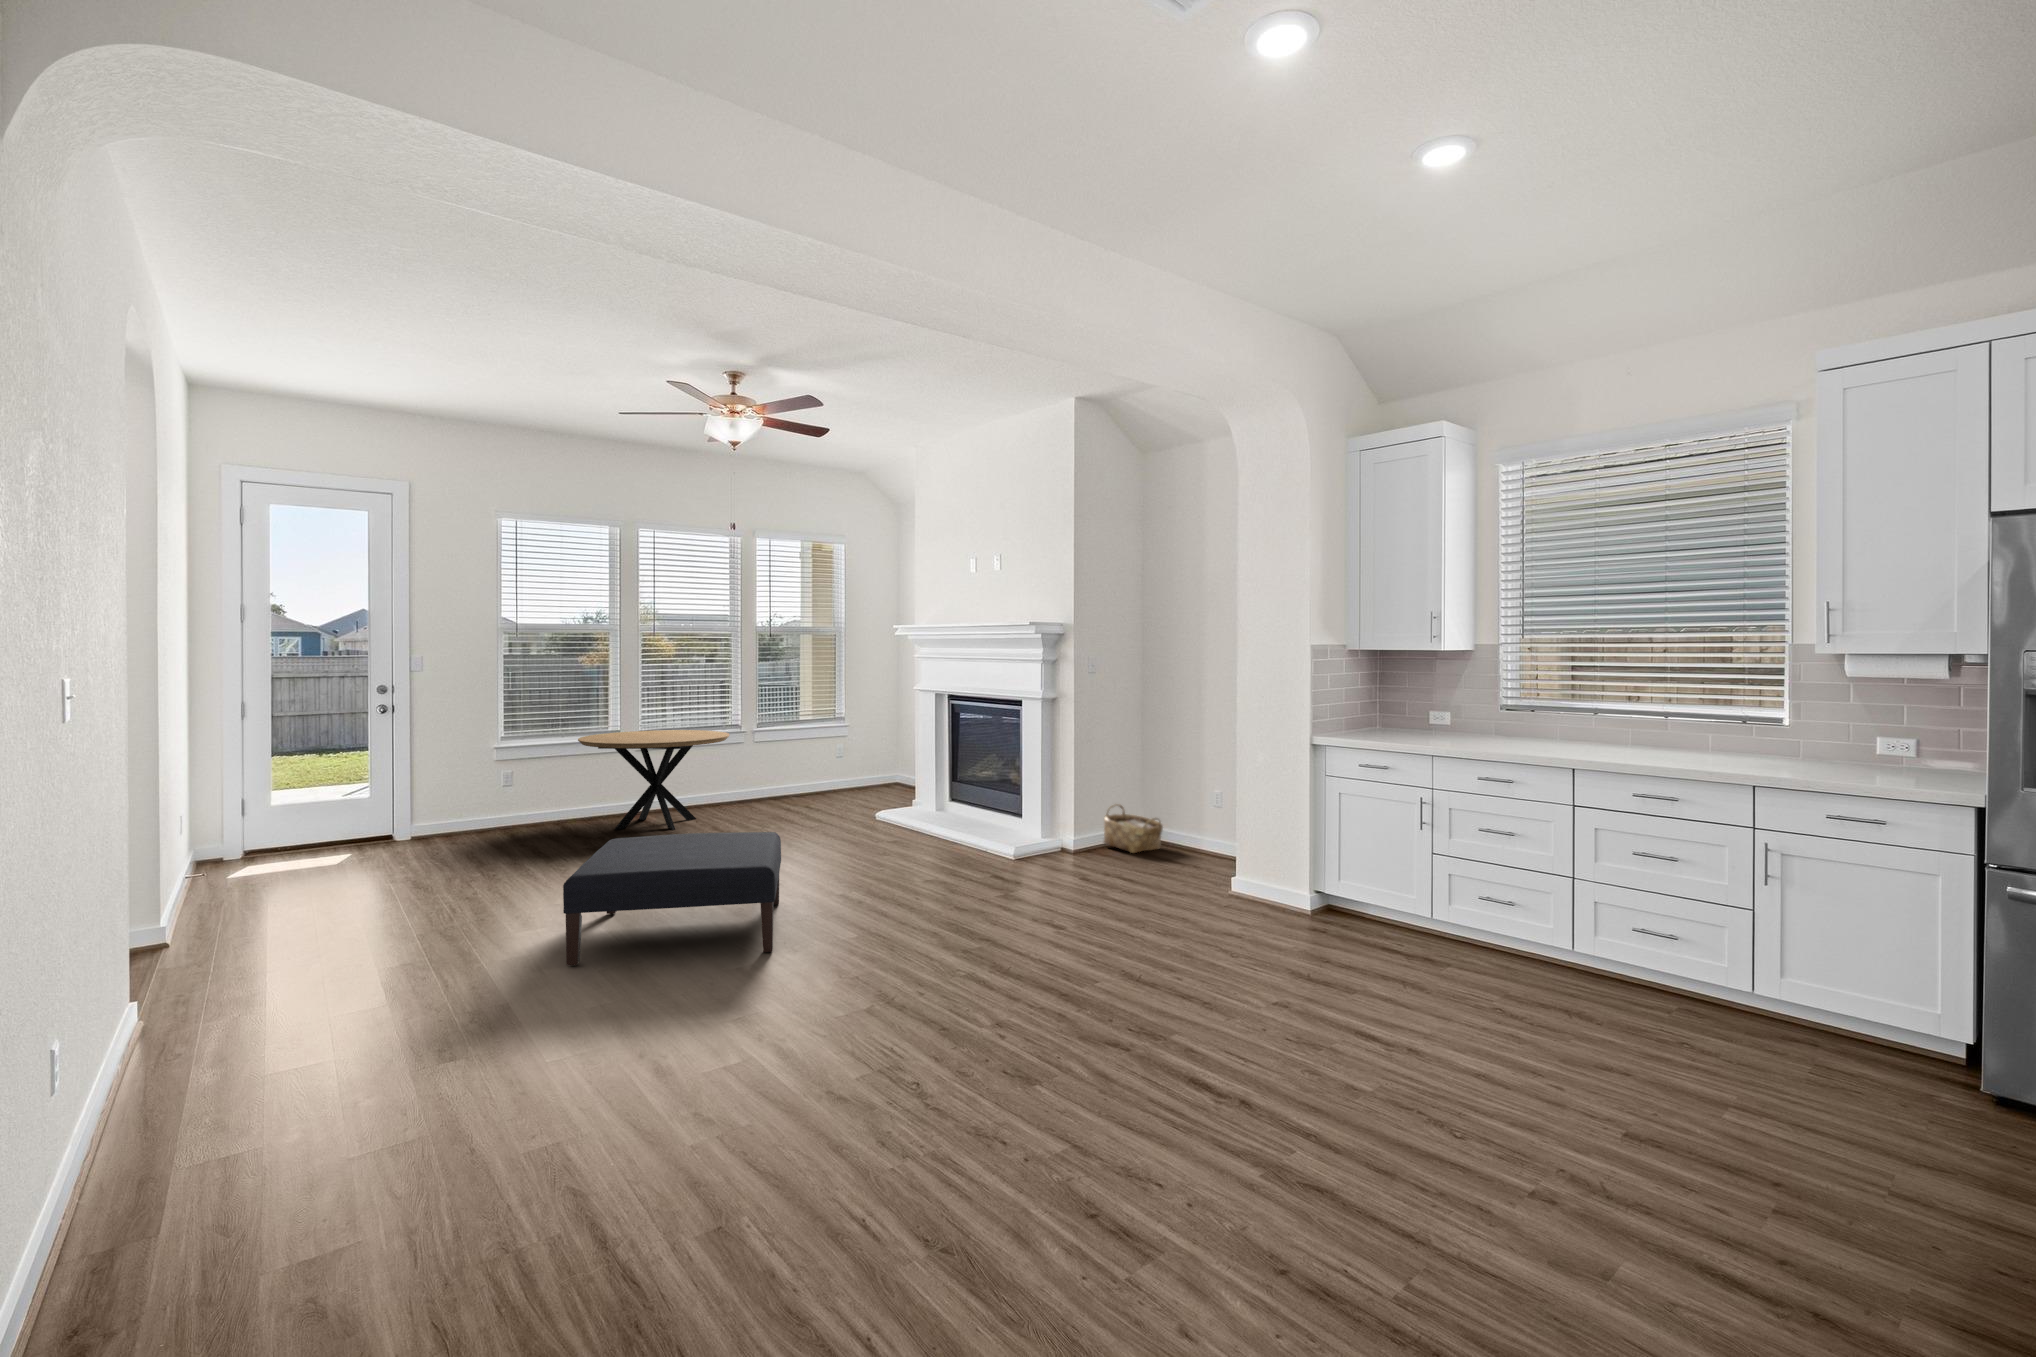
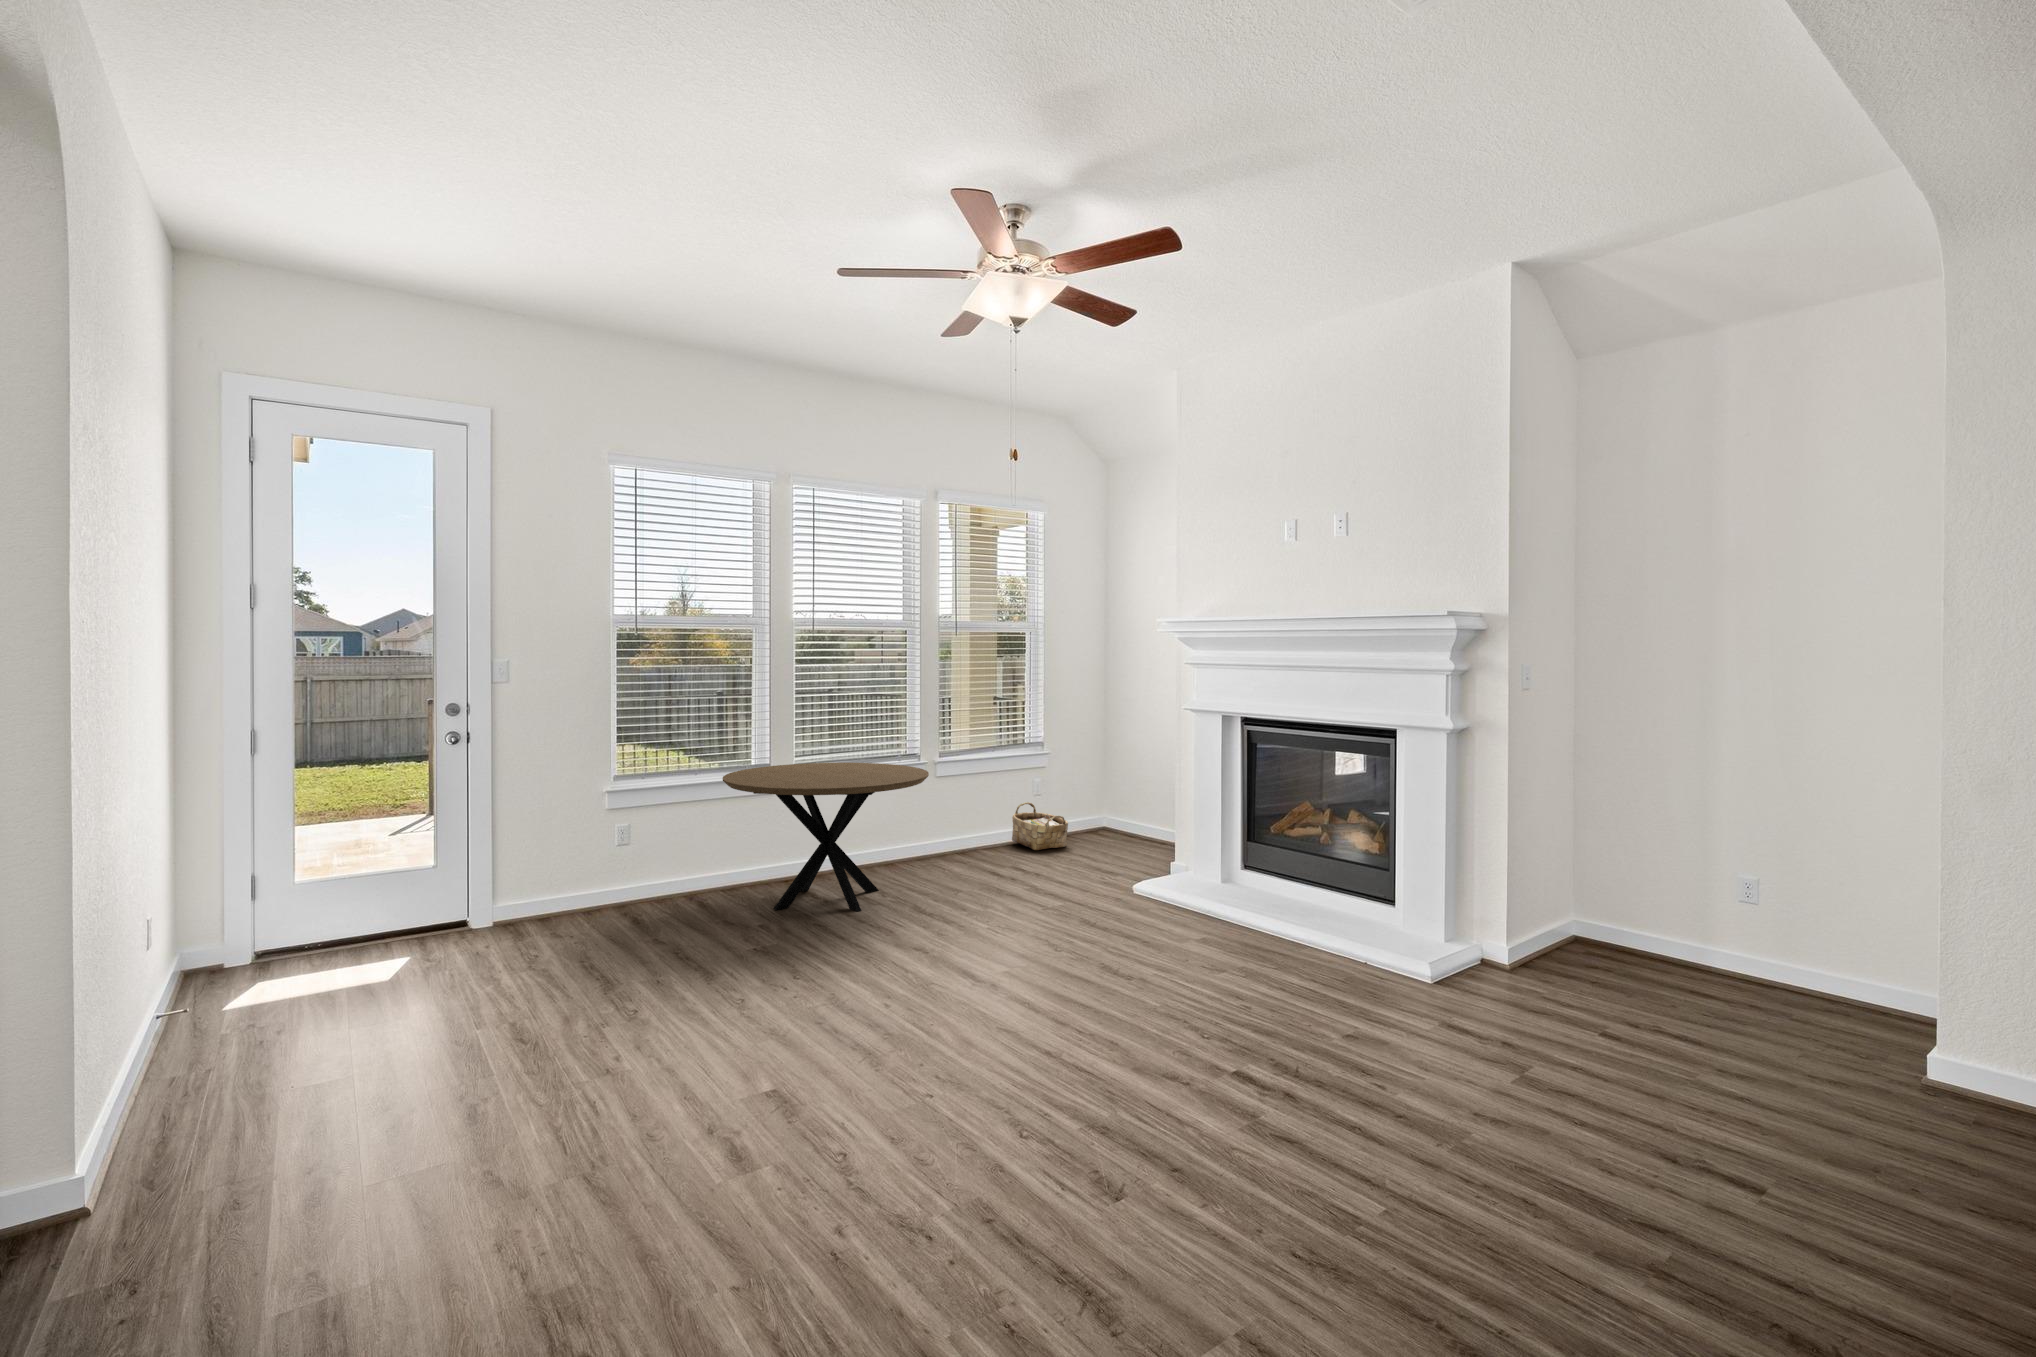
woven basket: present [1104,804,1163,853] -> present [1012,802,1068,850]
ottoman: present [563,832,781,966] -> none [864,969,1264,1294]

